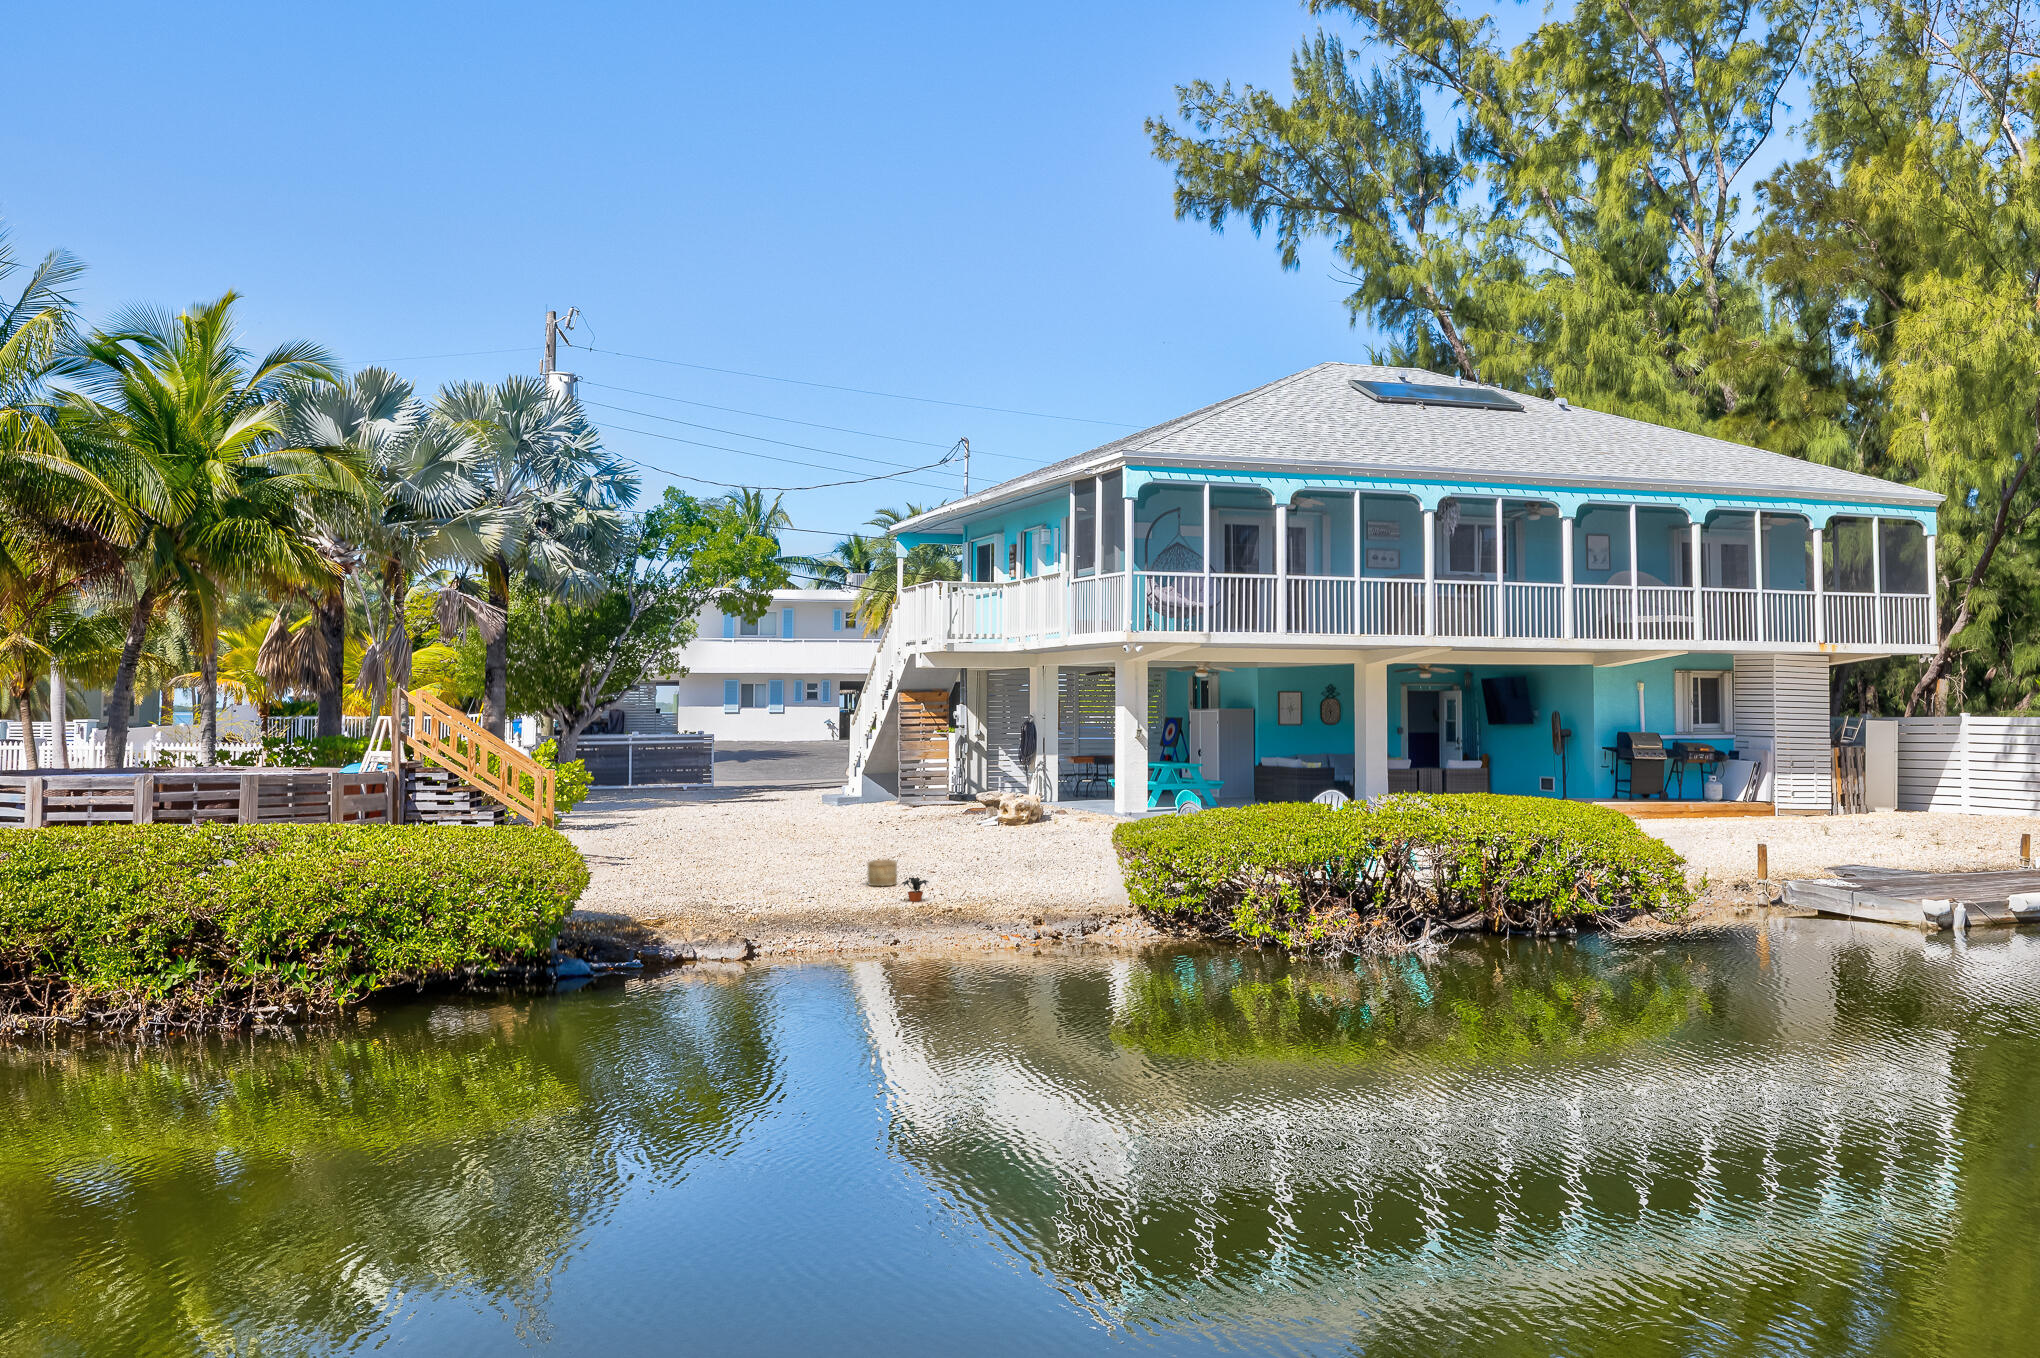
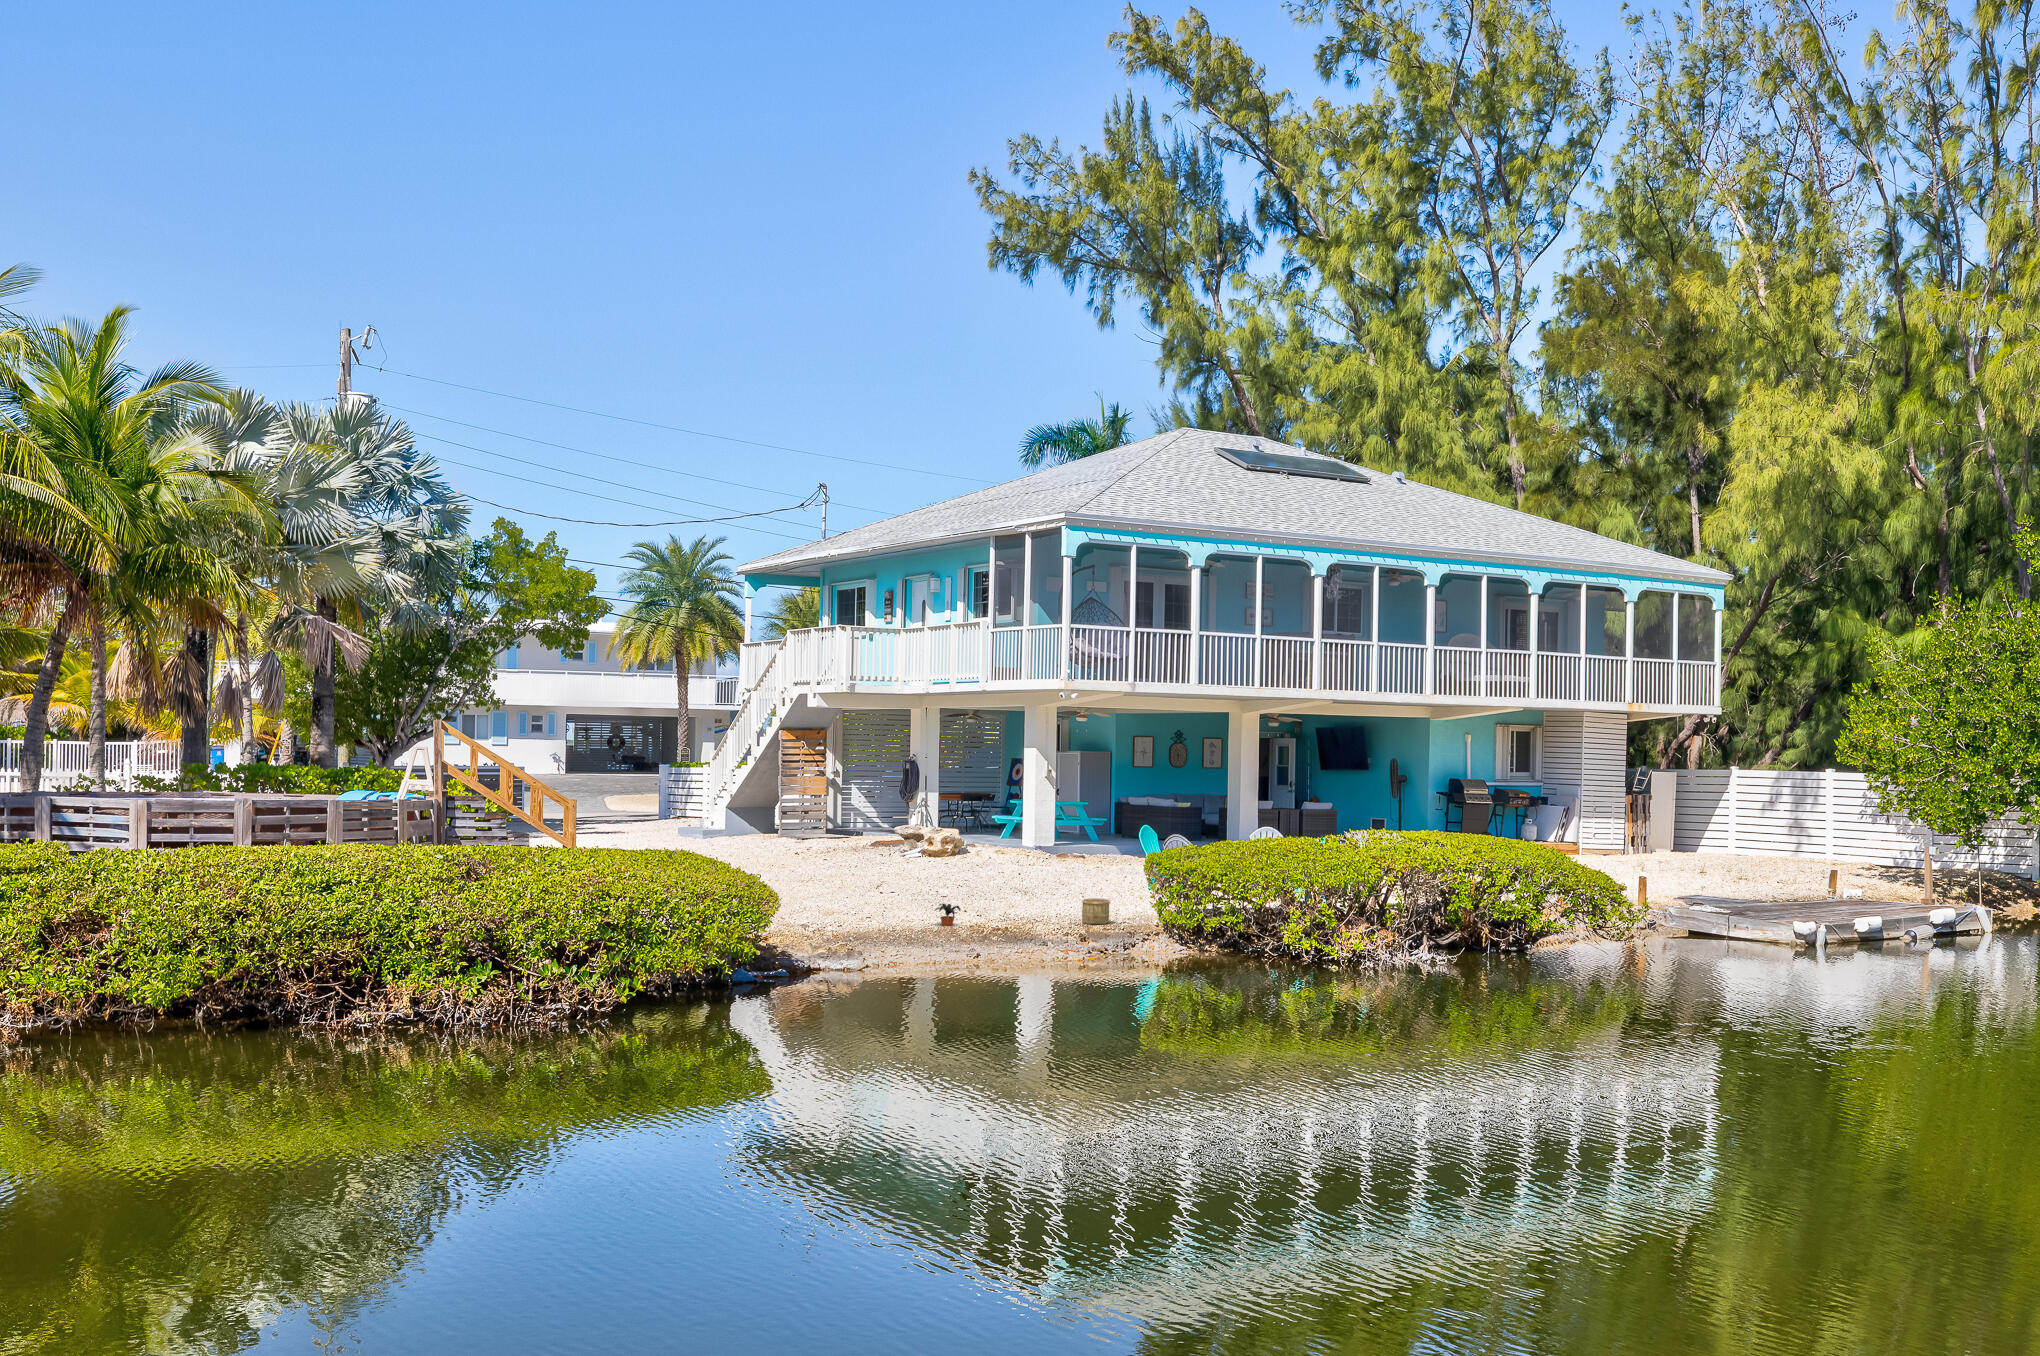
wooden bucket: present [867,860,897,886] -> present [1082,898,1110,924]

